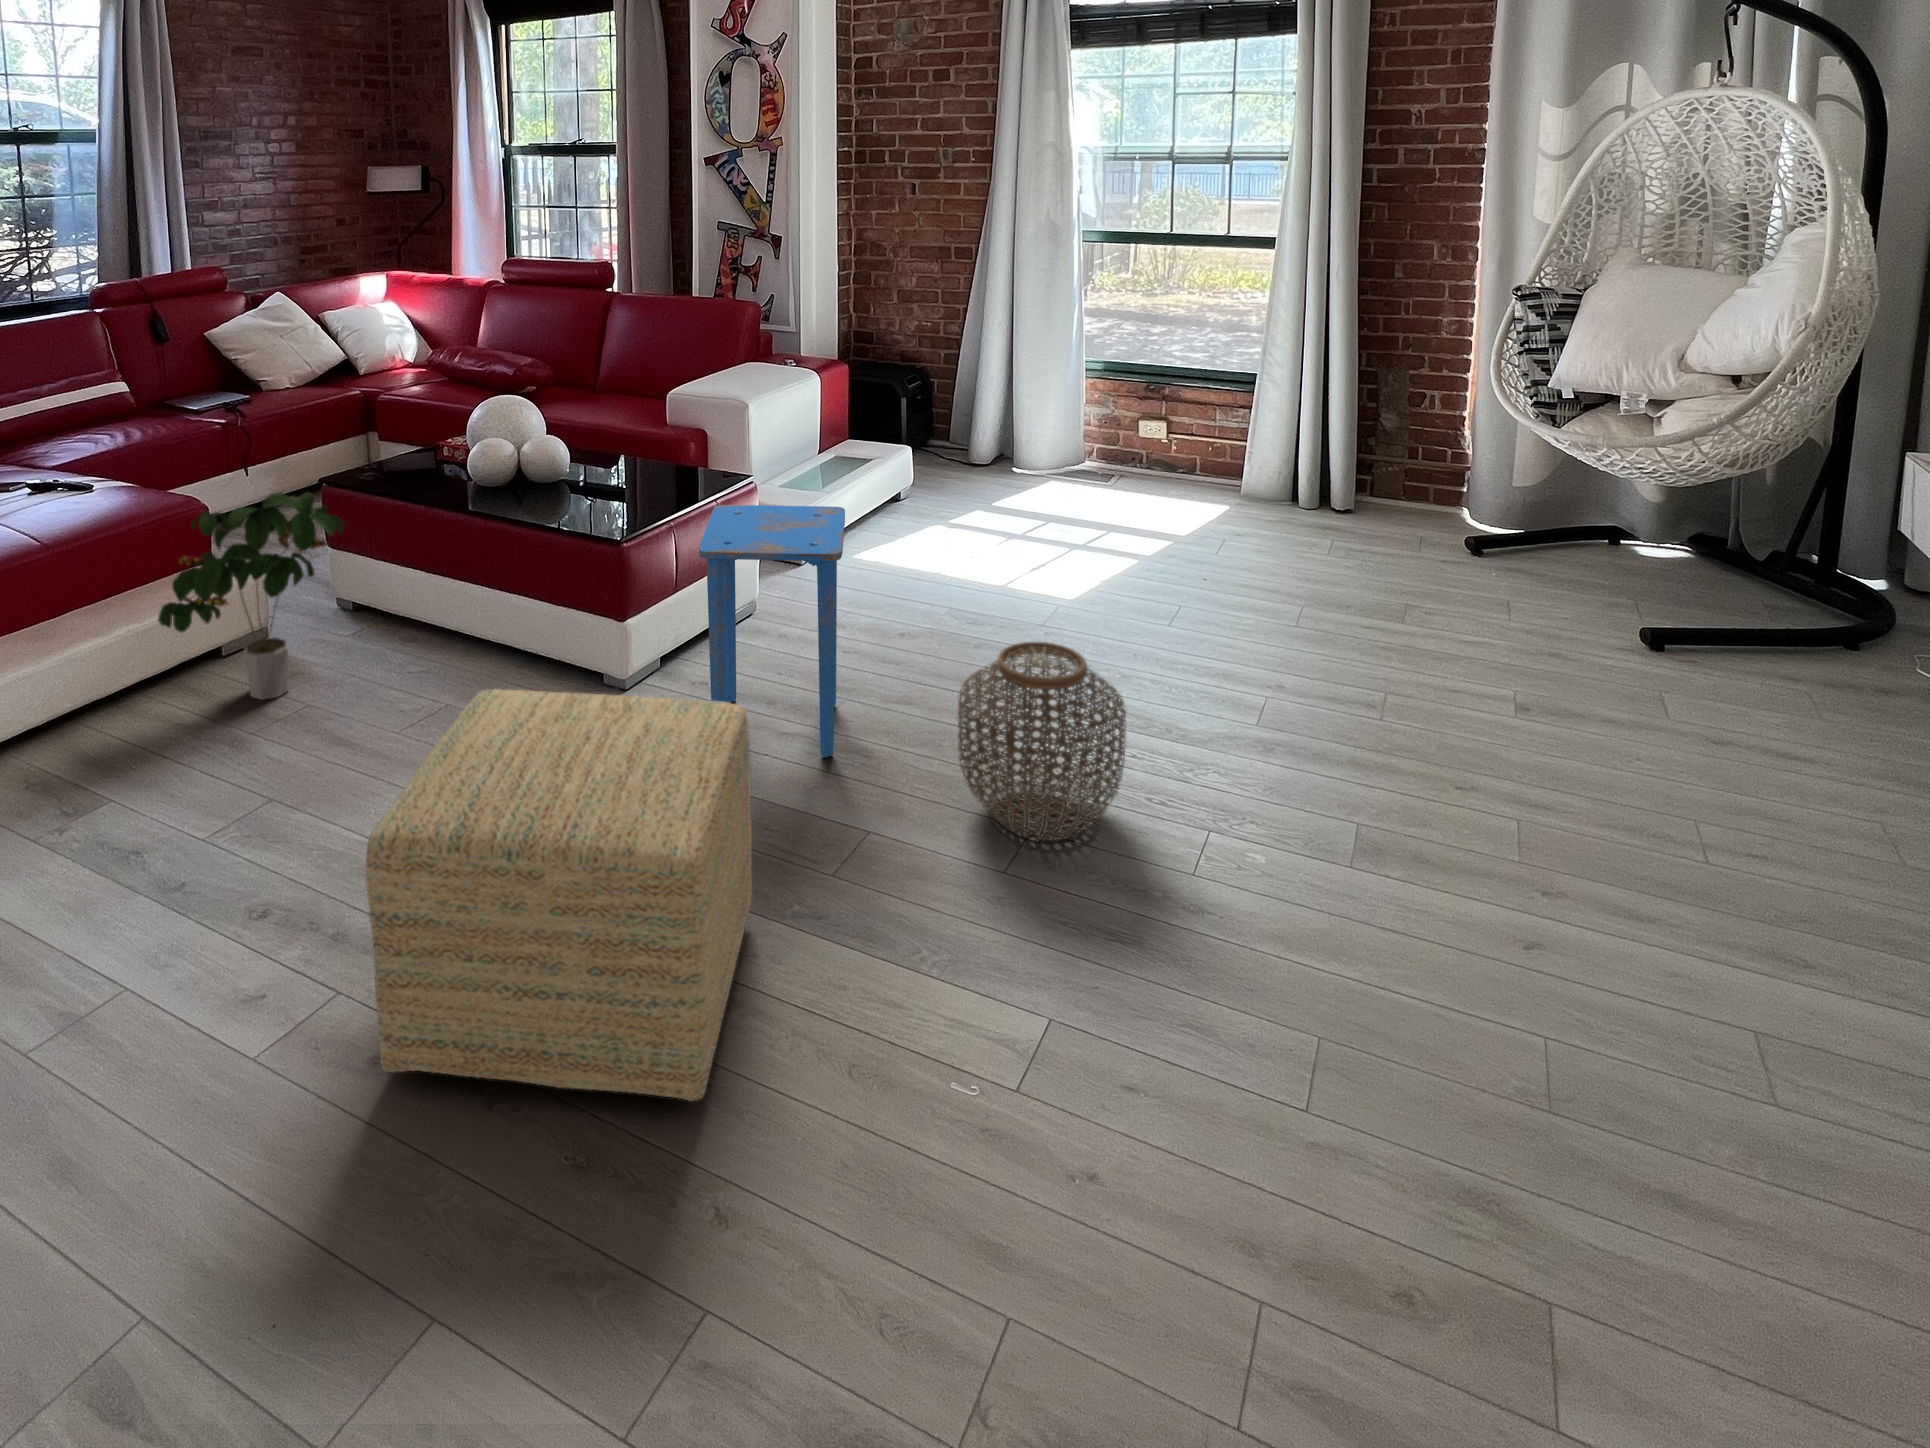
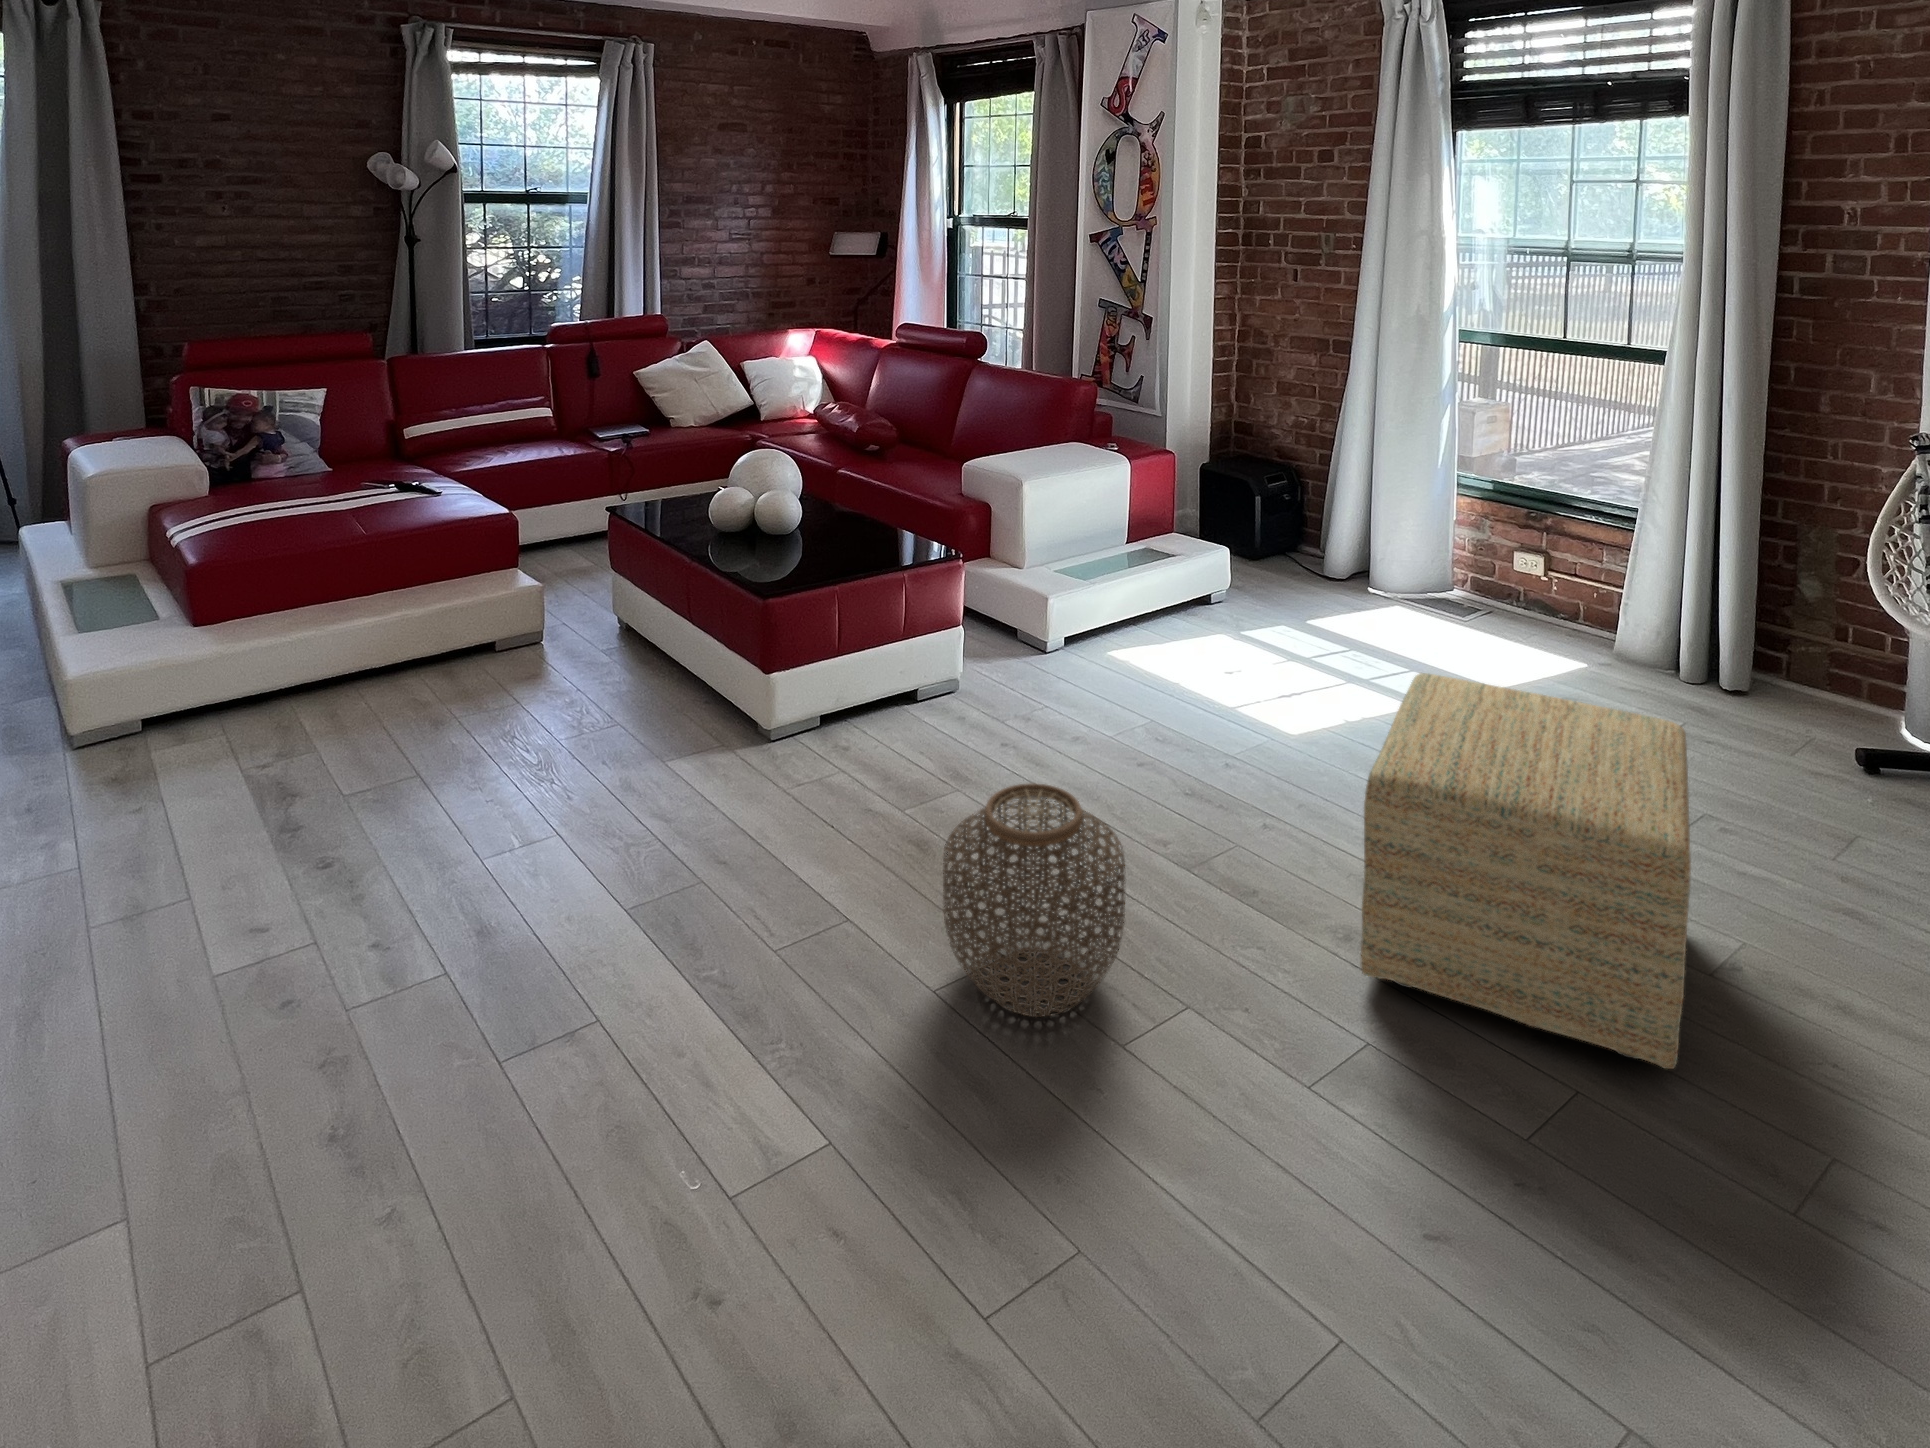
potted plant: present [158,492,345,700] -> none [392,519,568,701]
side table: present [699,505,845,758] -> none [766,583,951,862]
ottoman: present [366,689,752,1101] -> present [1360,673,1691,1069]

